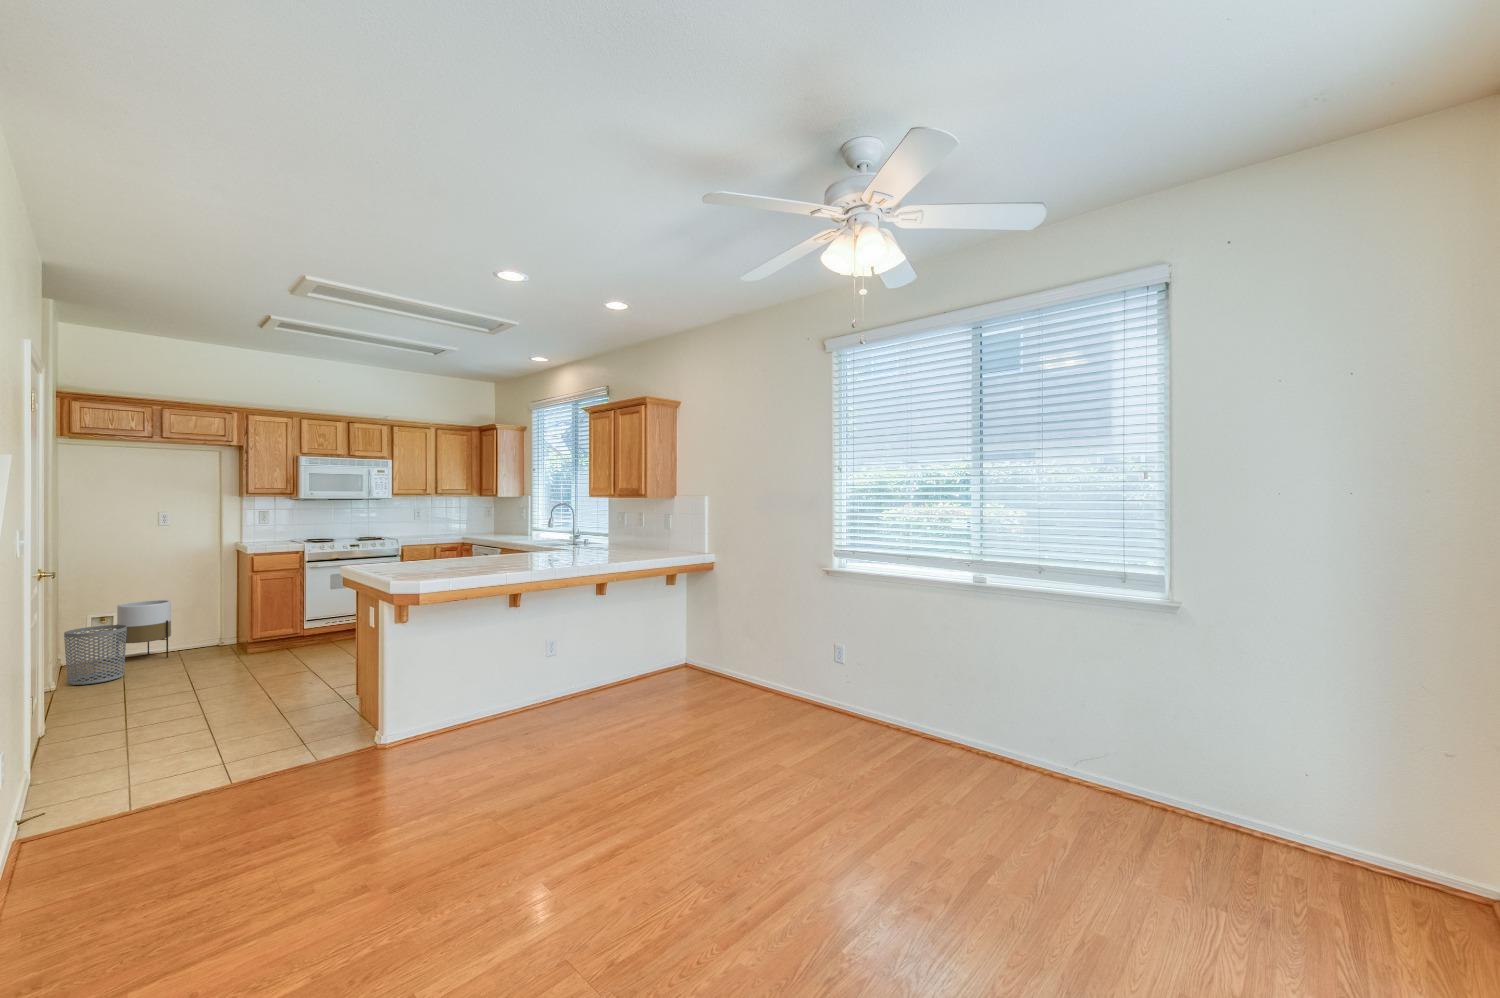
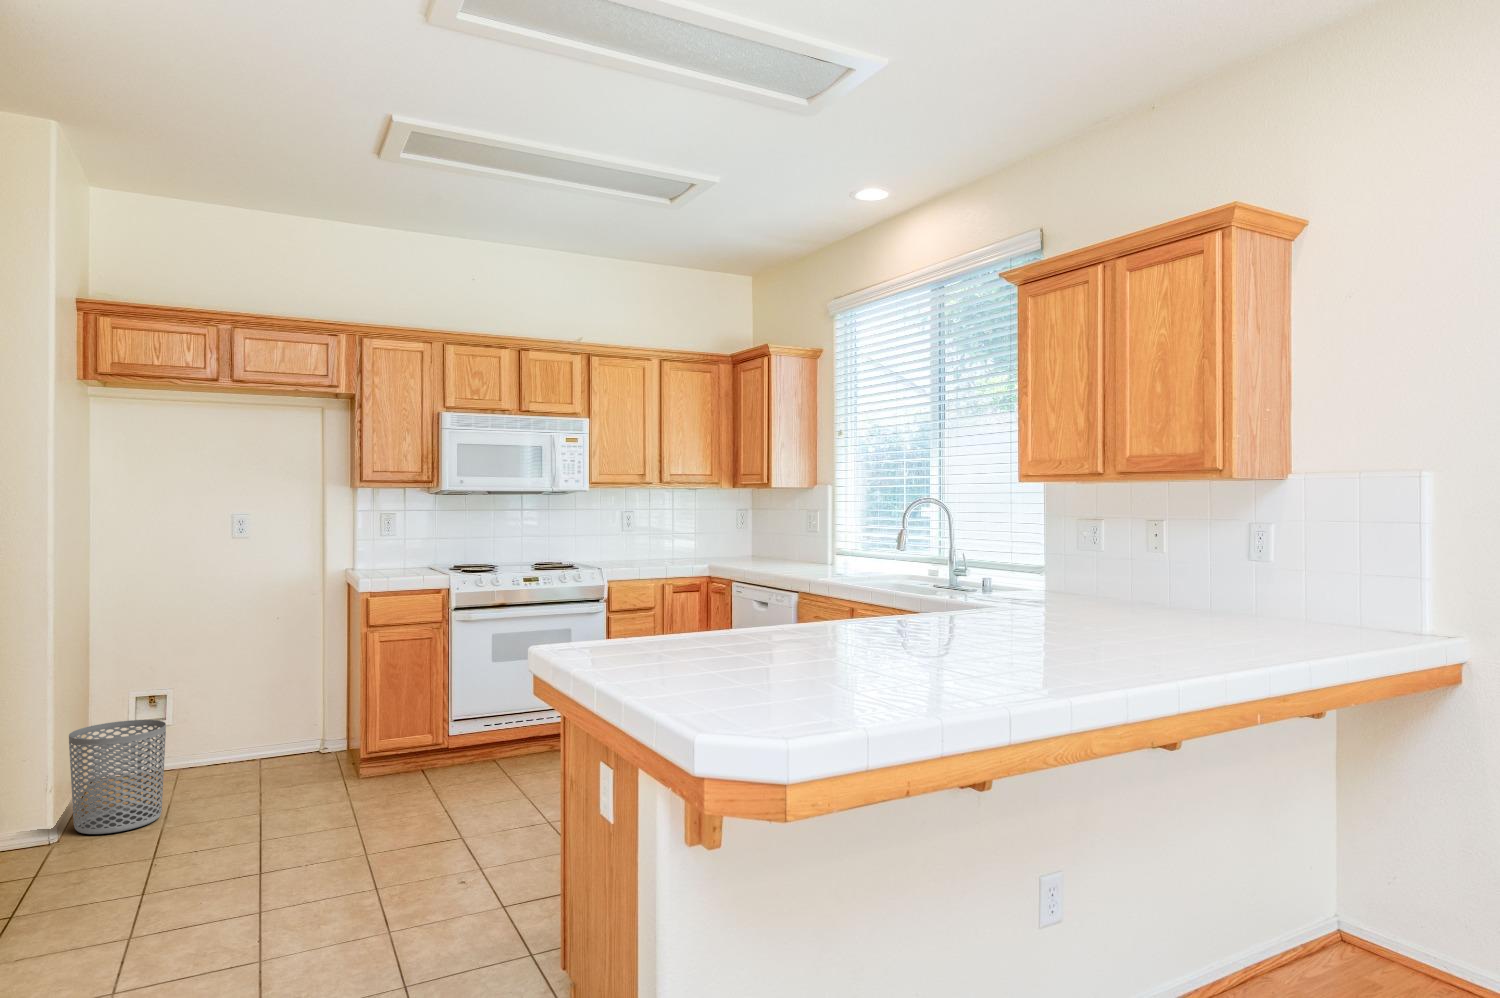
planter: present [117,600,171,658] -> none [164,670,246,784]

